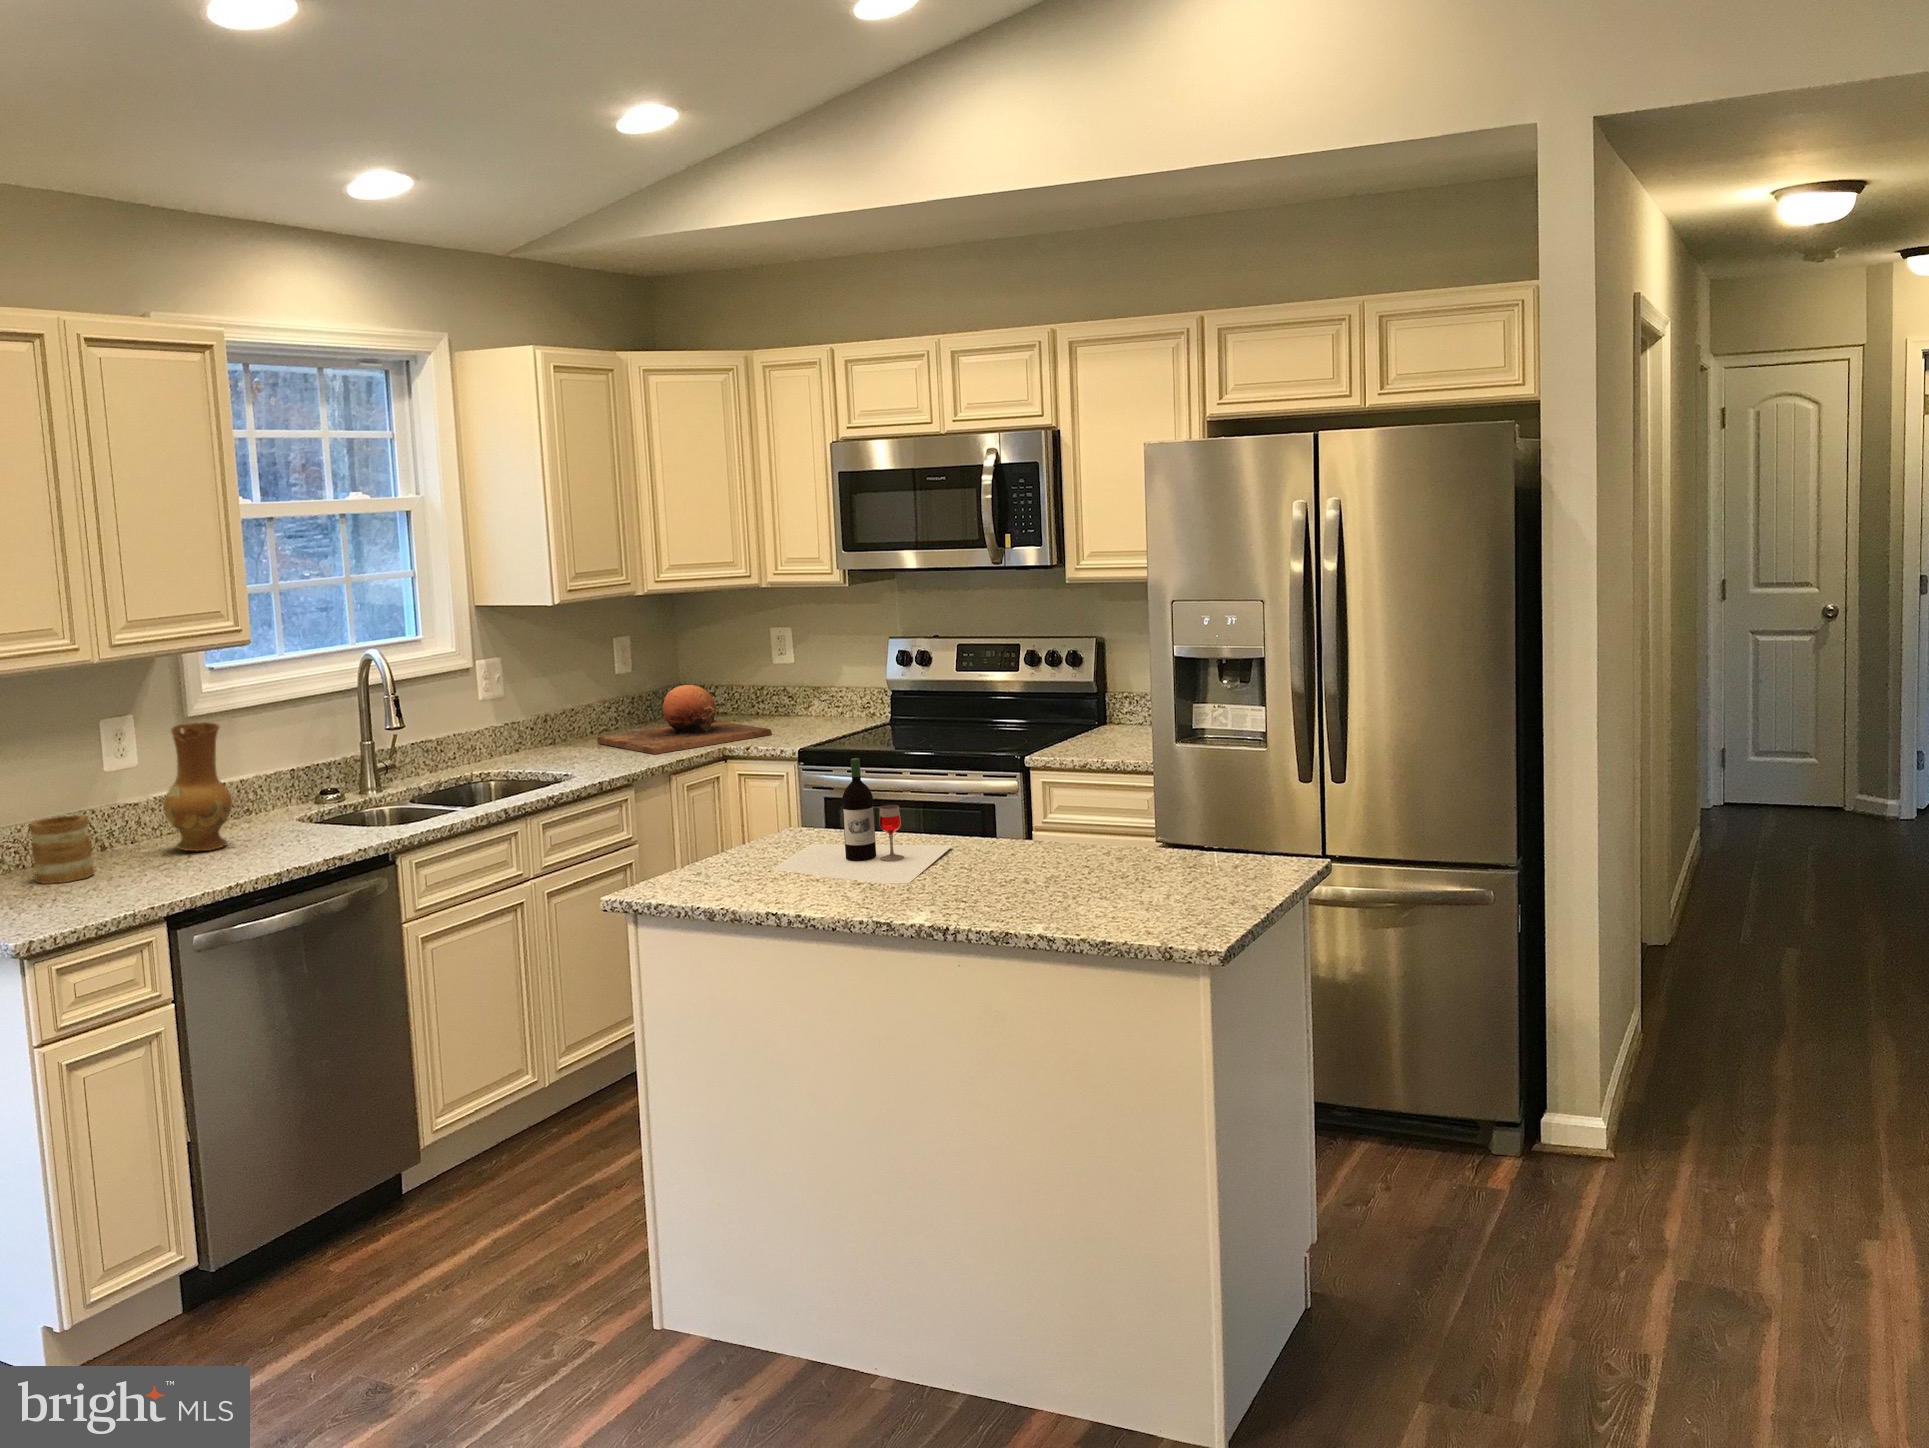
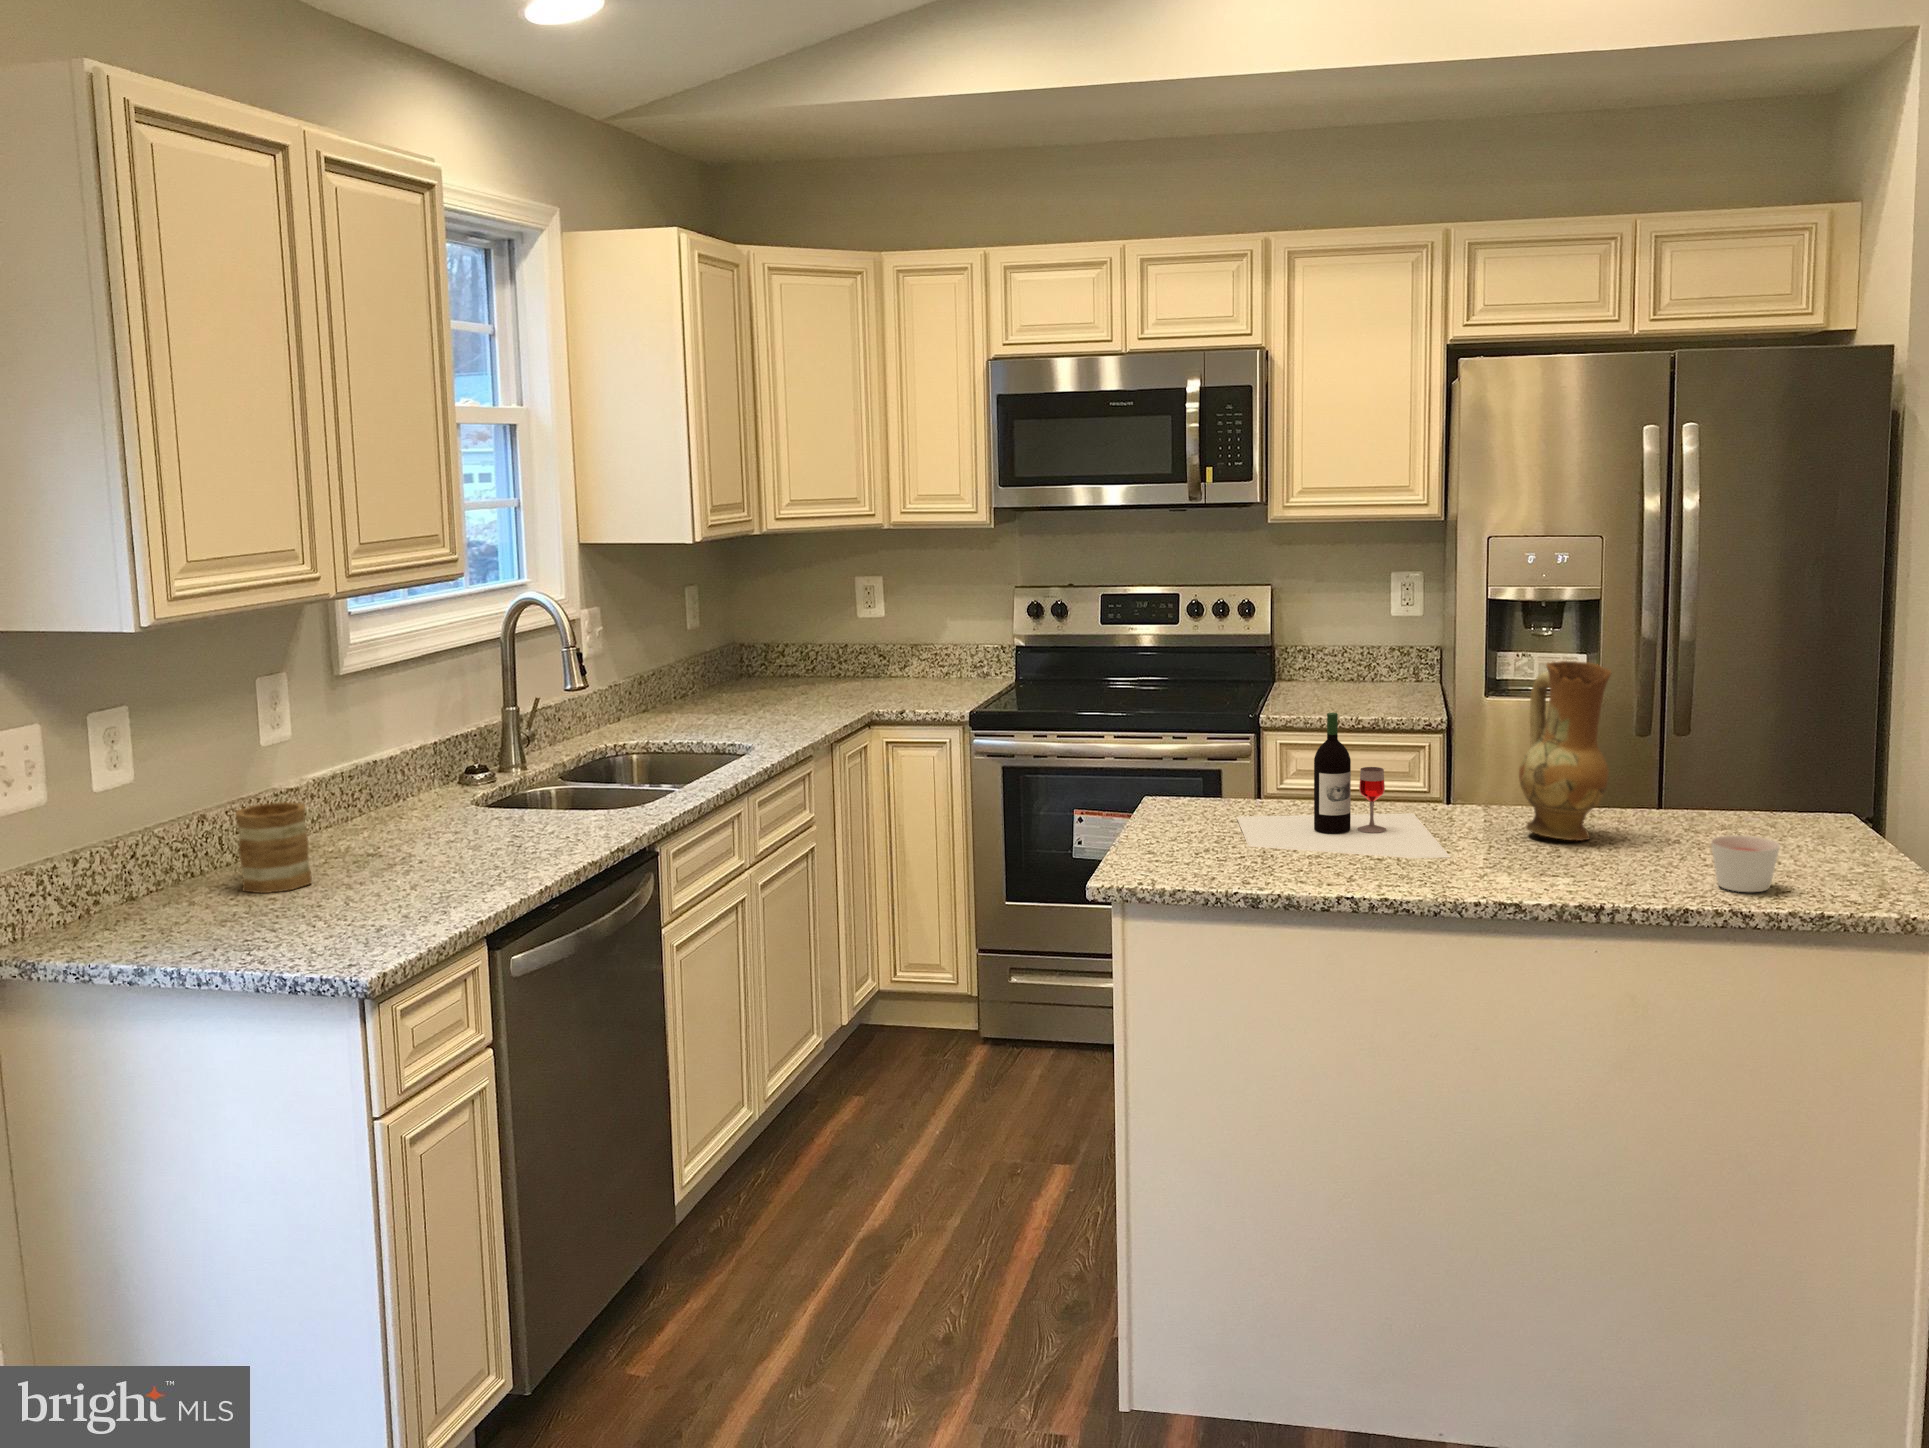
chopping board: present [597,685,772,754] -> none [699,640,905,720]
ceramic jug: present [163,722,232,851] -> present [1519,661,1611,841]
candle: none [1057,871,1112,920] -> present [1711,835,1780,892]

